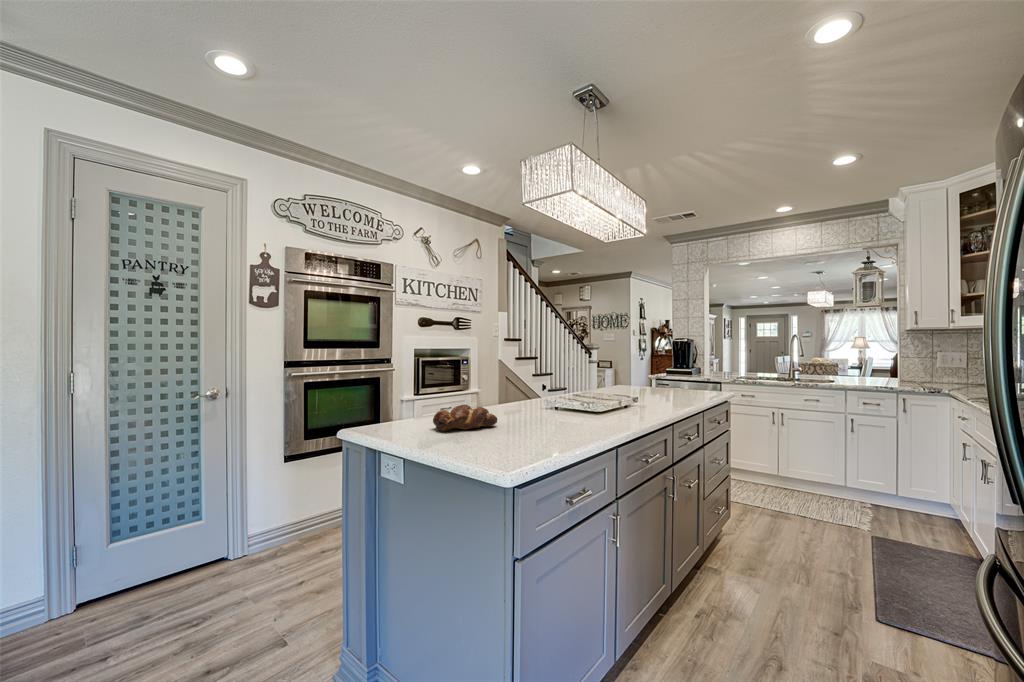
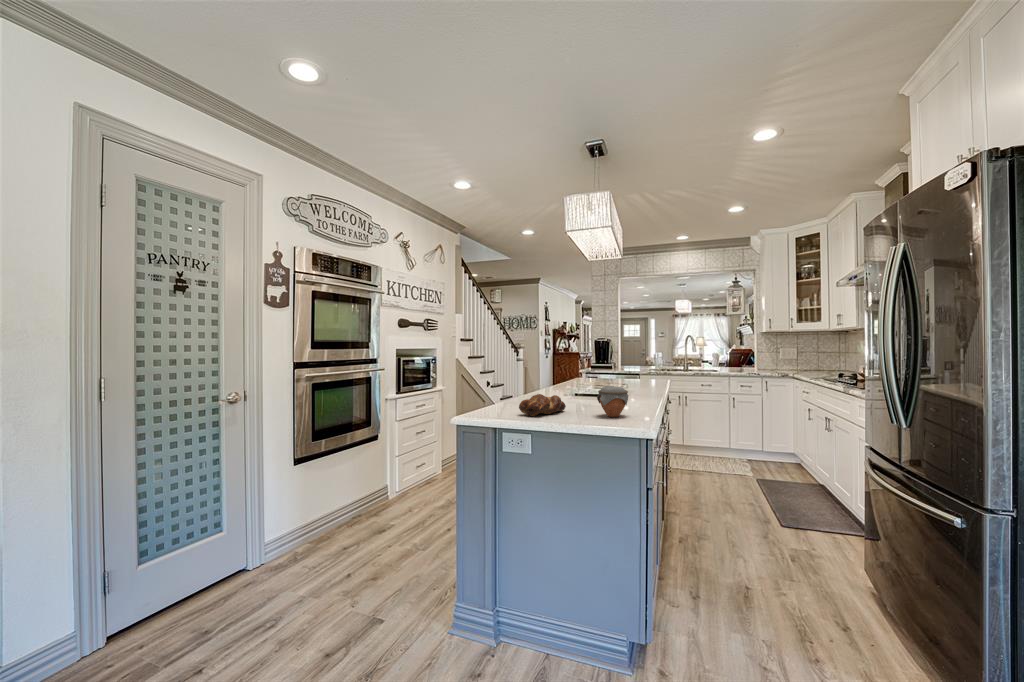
jar: none [510,399,554,439] -> present [597,386,628,417]

